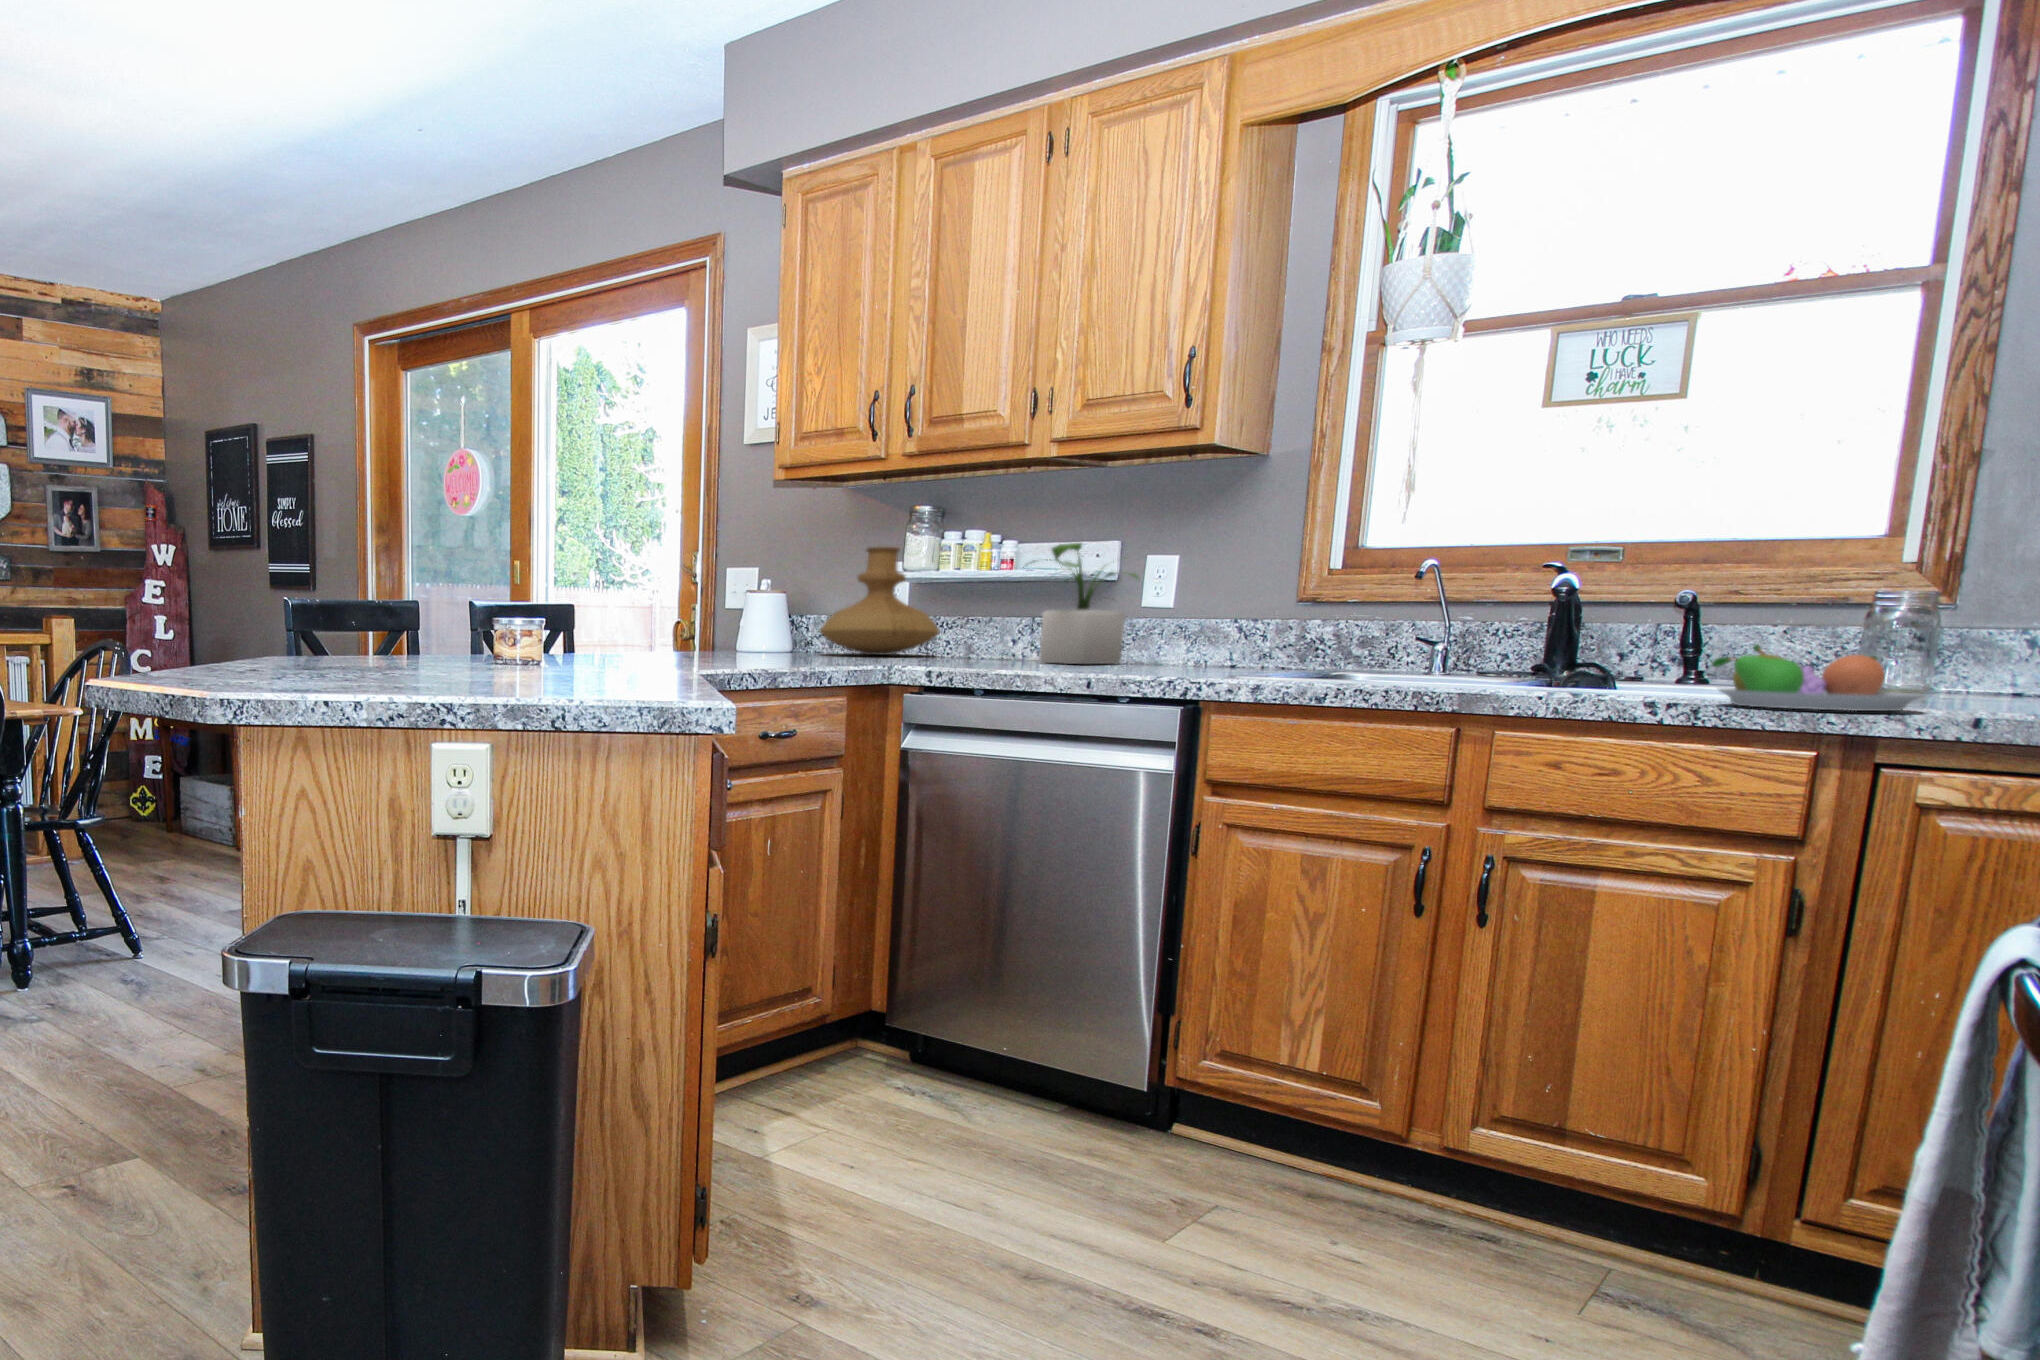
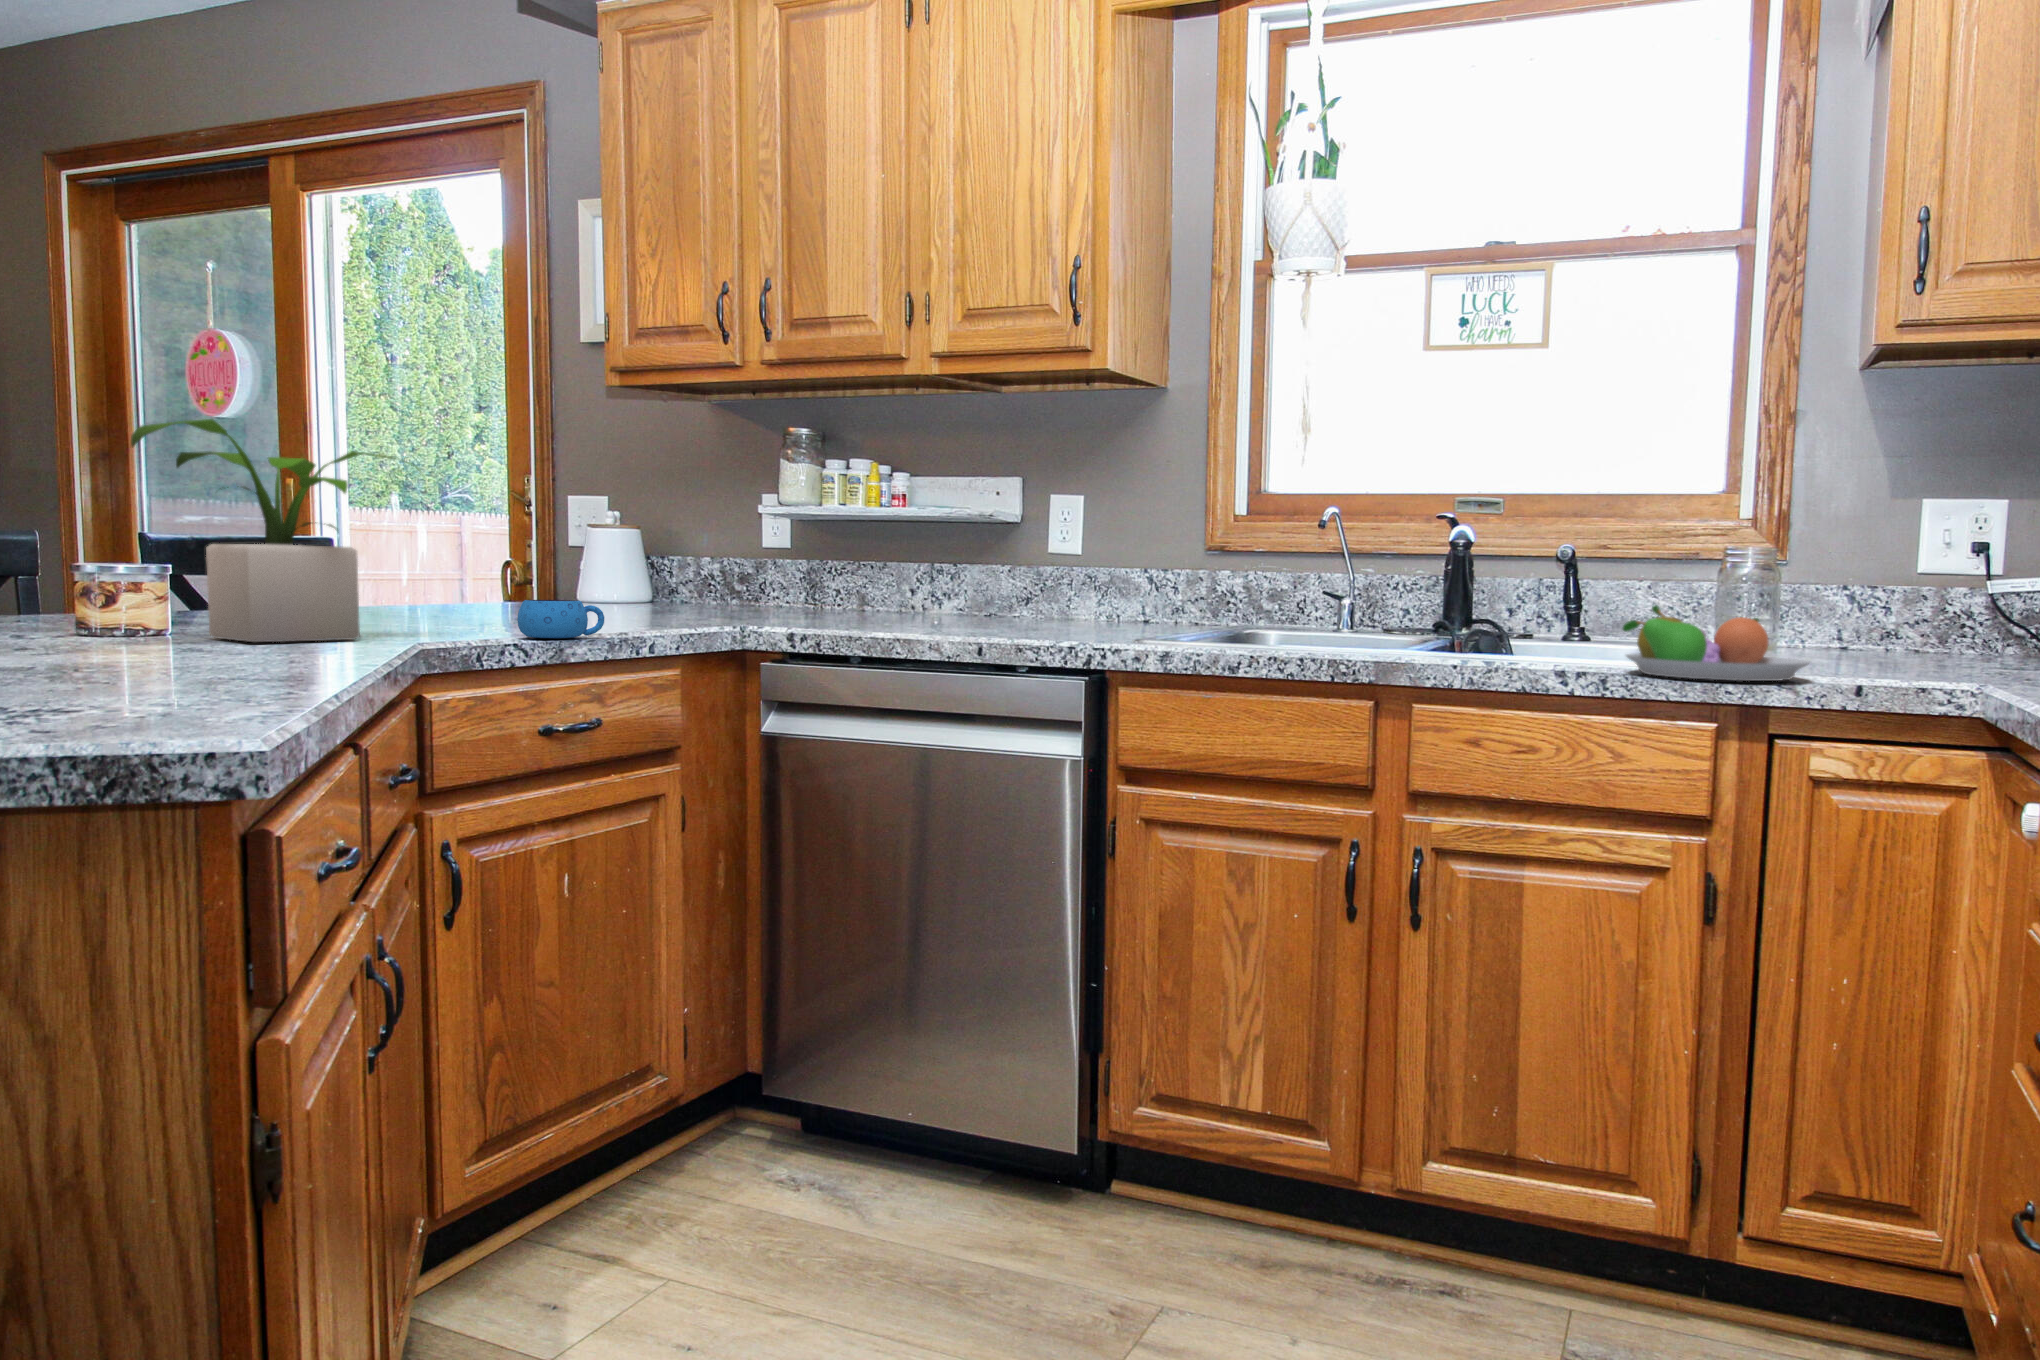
potted plant: present [1023,543,1138,664] -> present [131,419,420,642]
vase: present [819,547,940,655] -> none [681,475,833,606]
mug: none [750,646,808,673] -> present [517,600,604,638]

